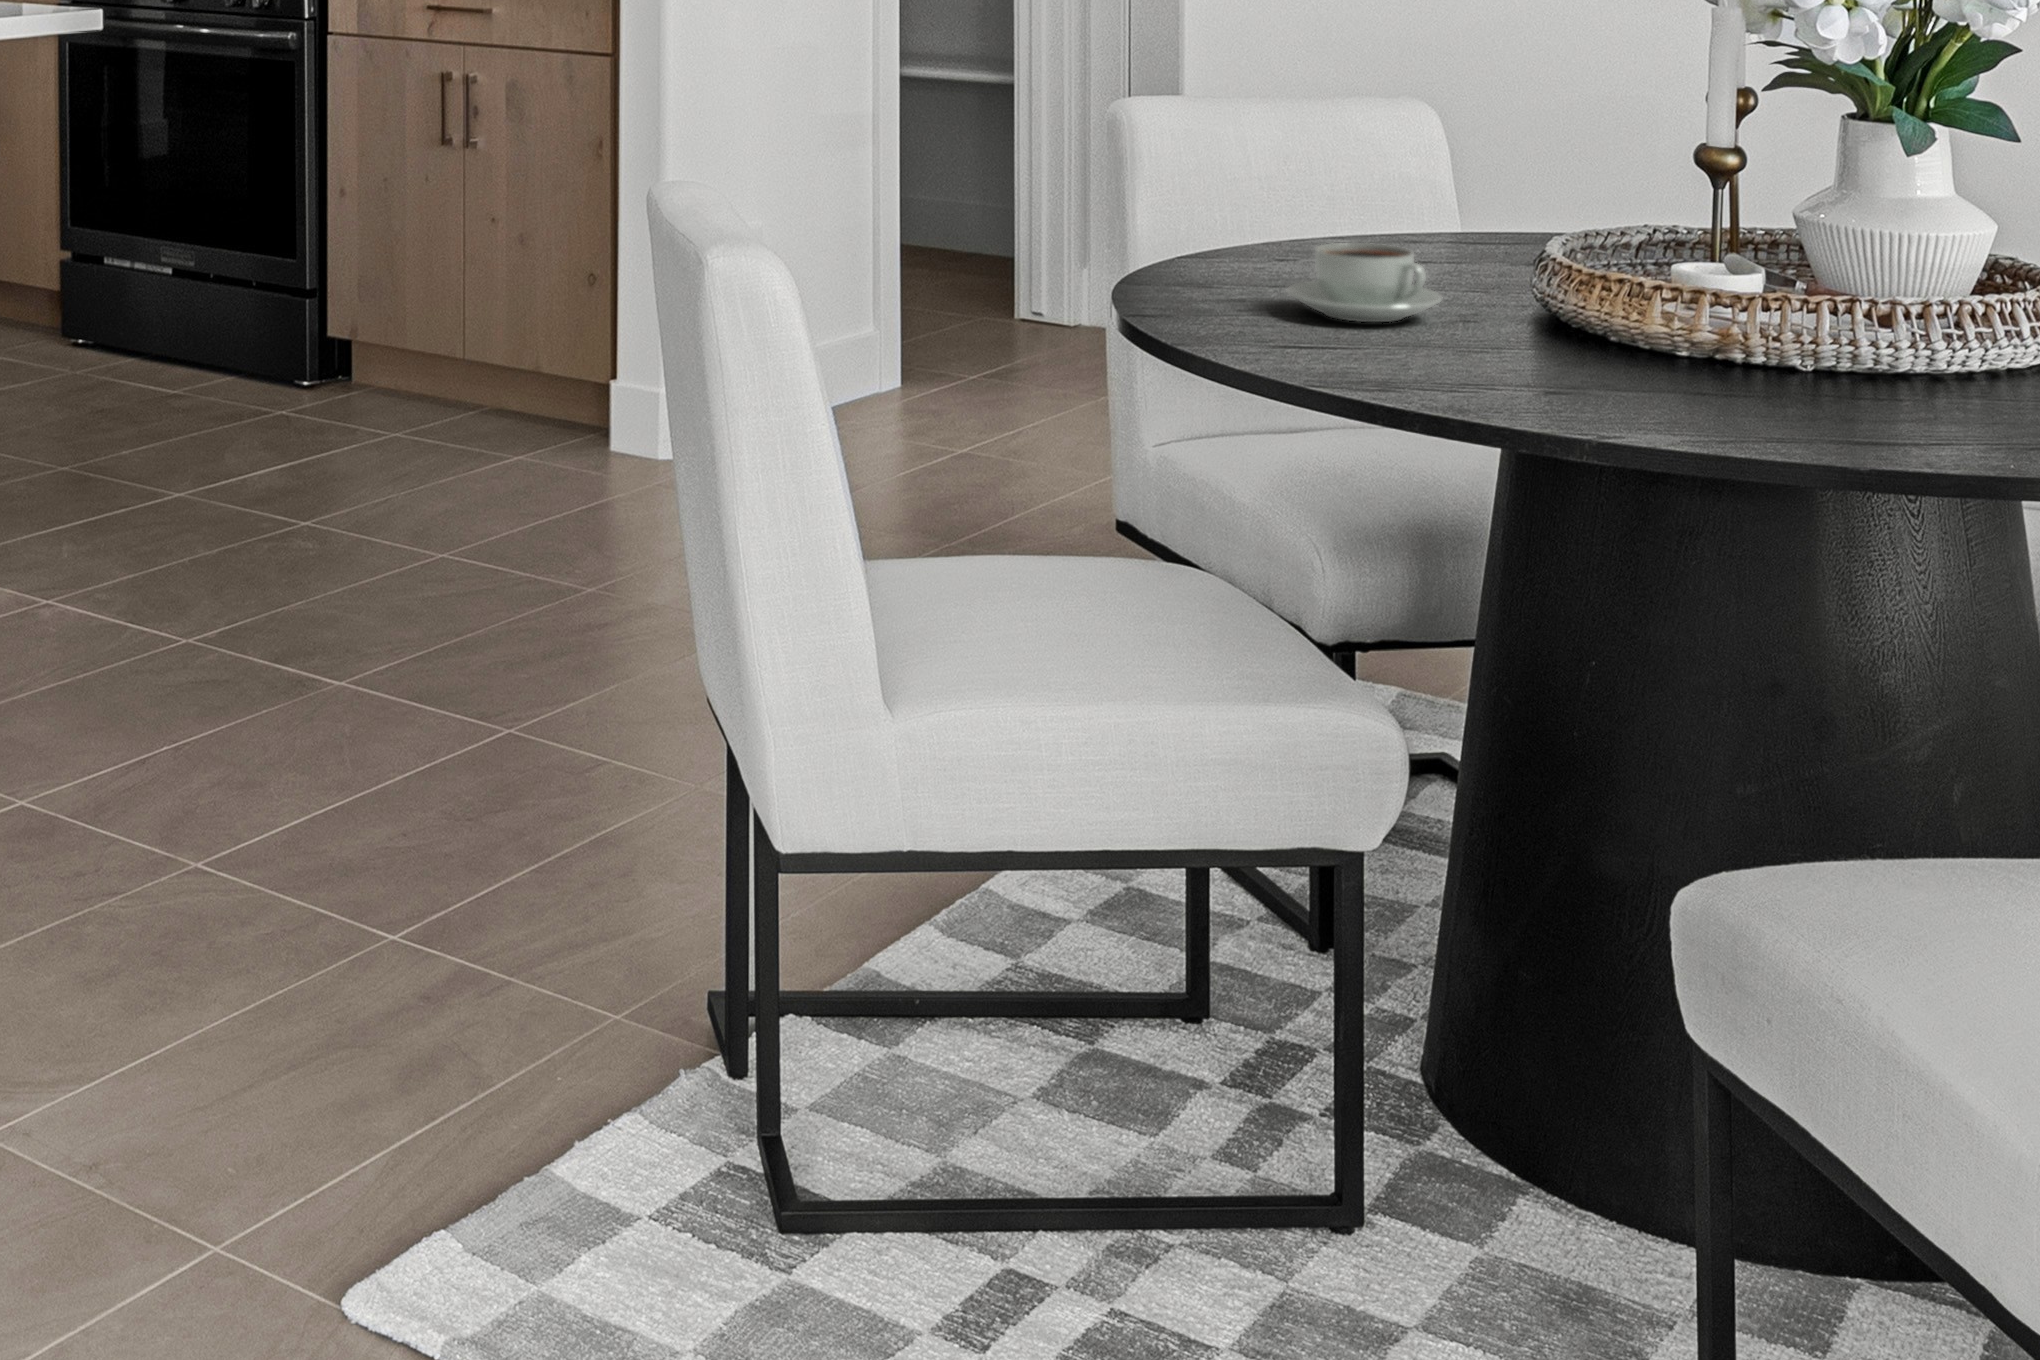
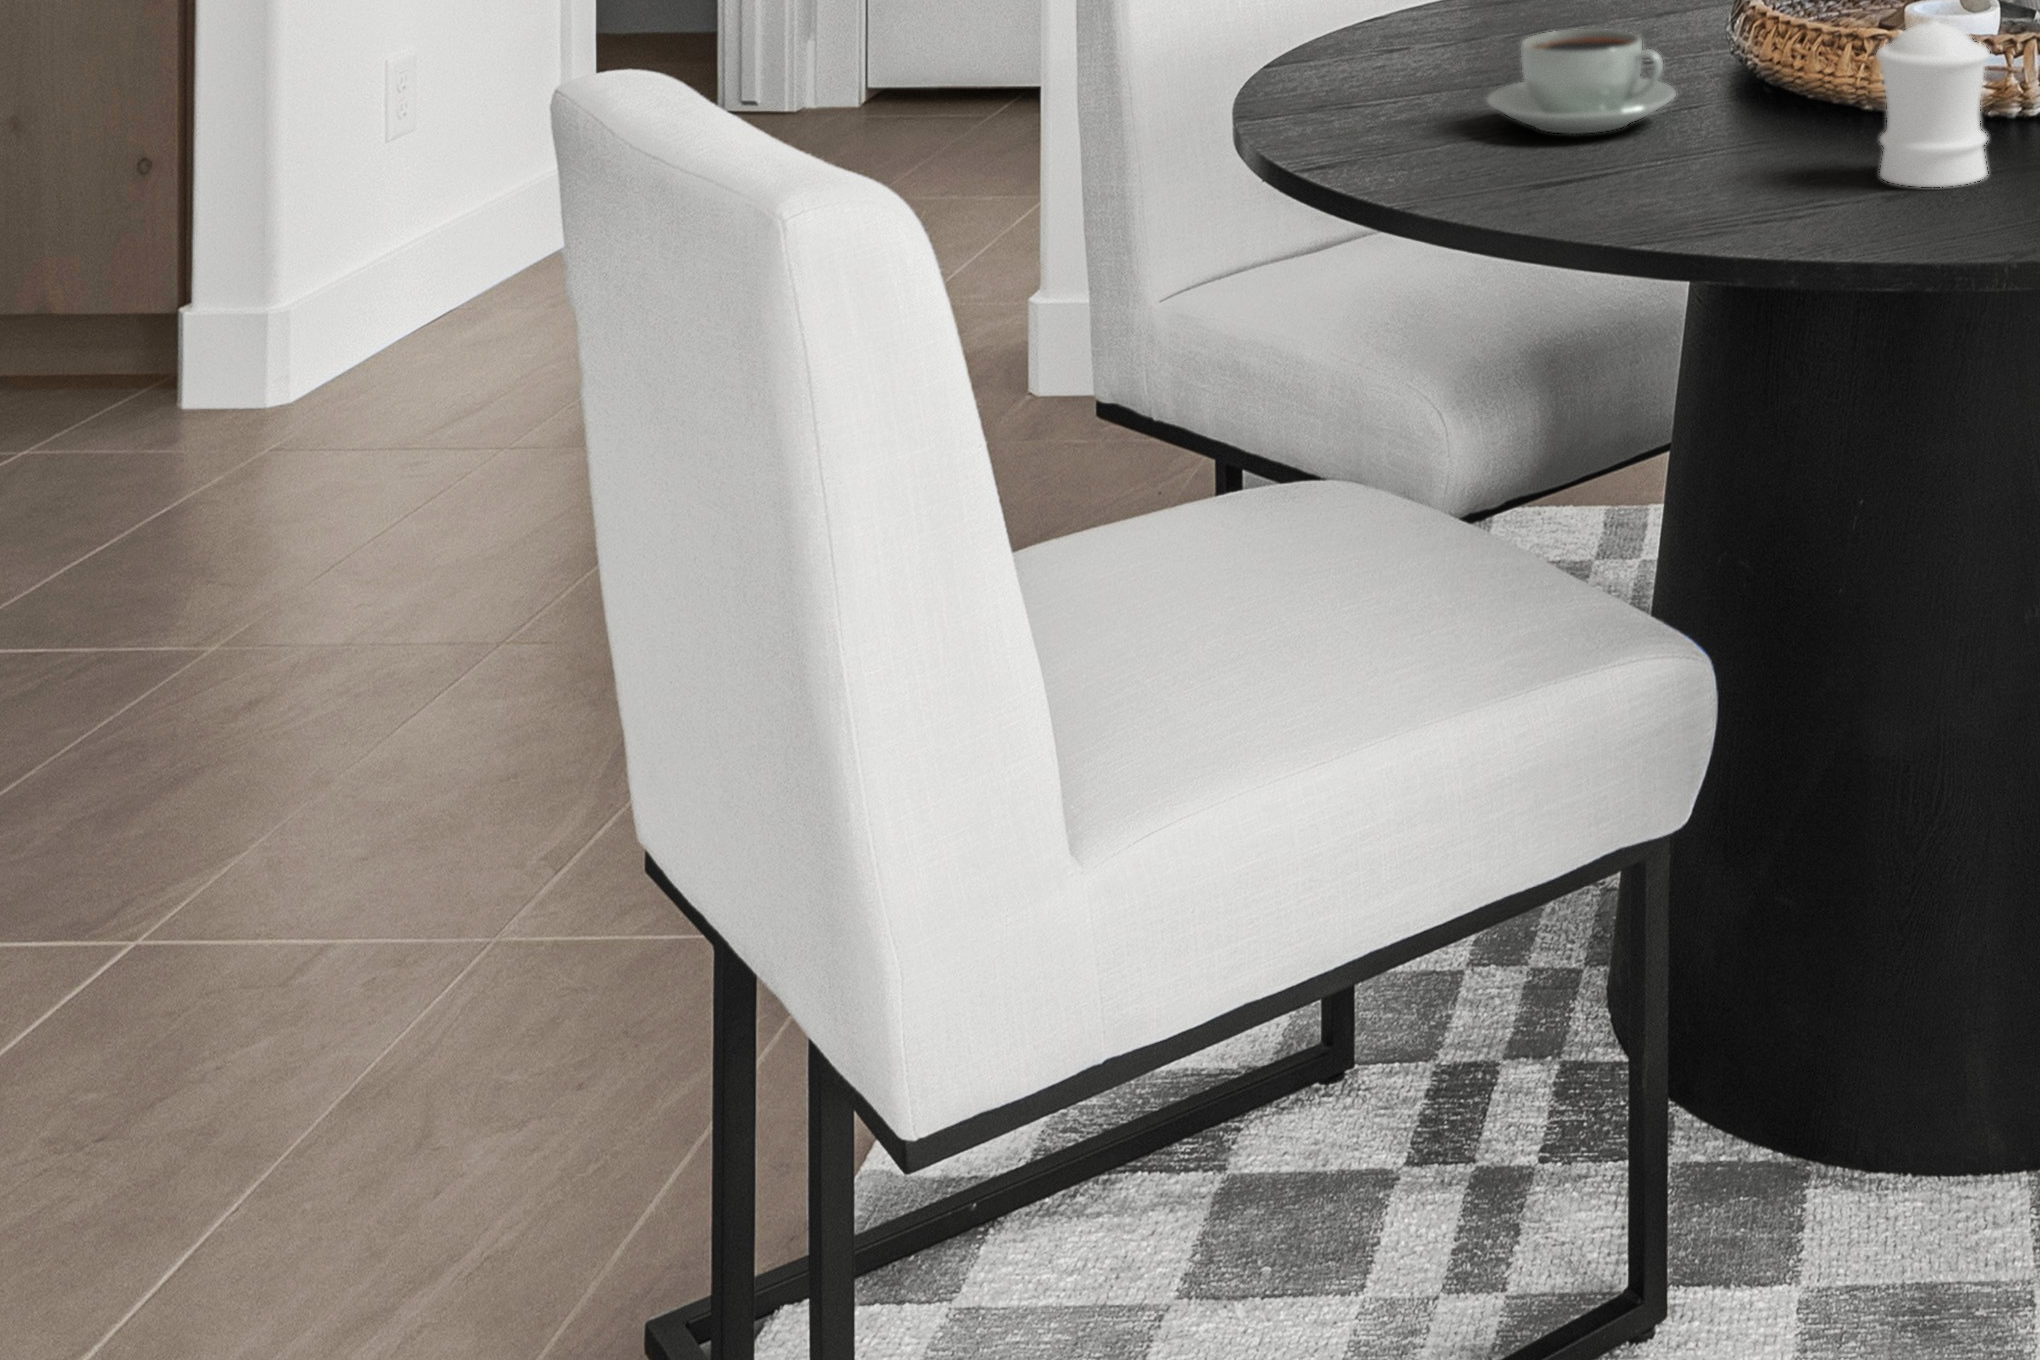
salt shaker: none [1556,255,1658,391] -> present [1877,20,1990,187]

